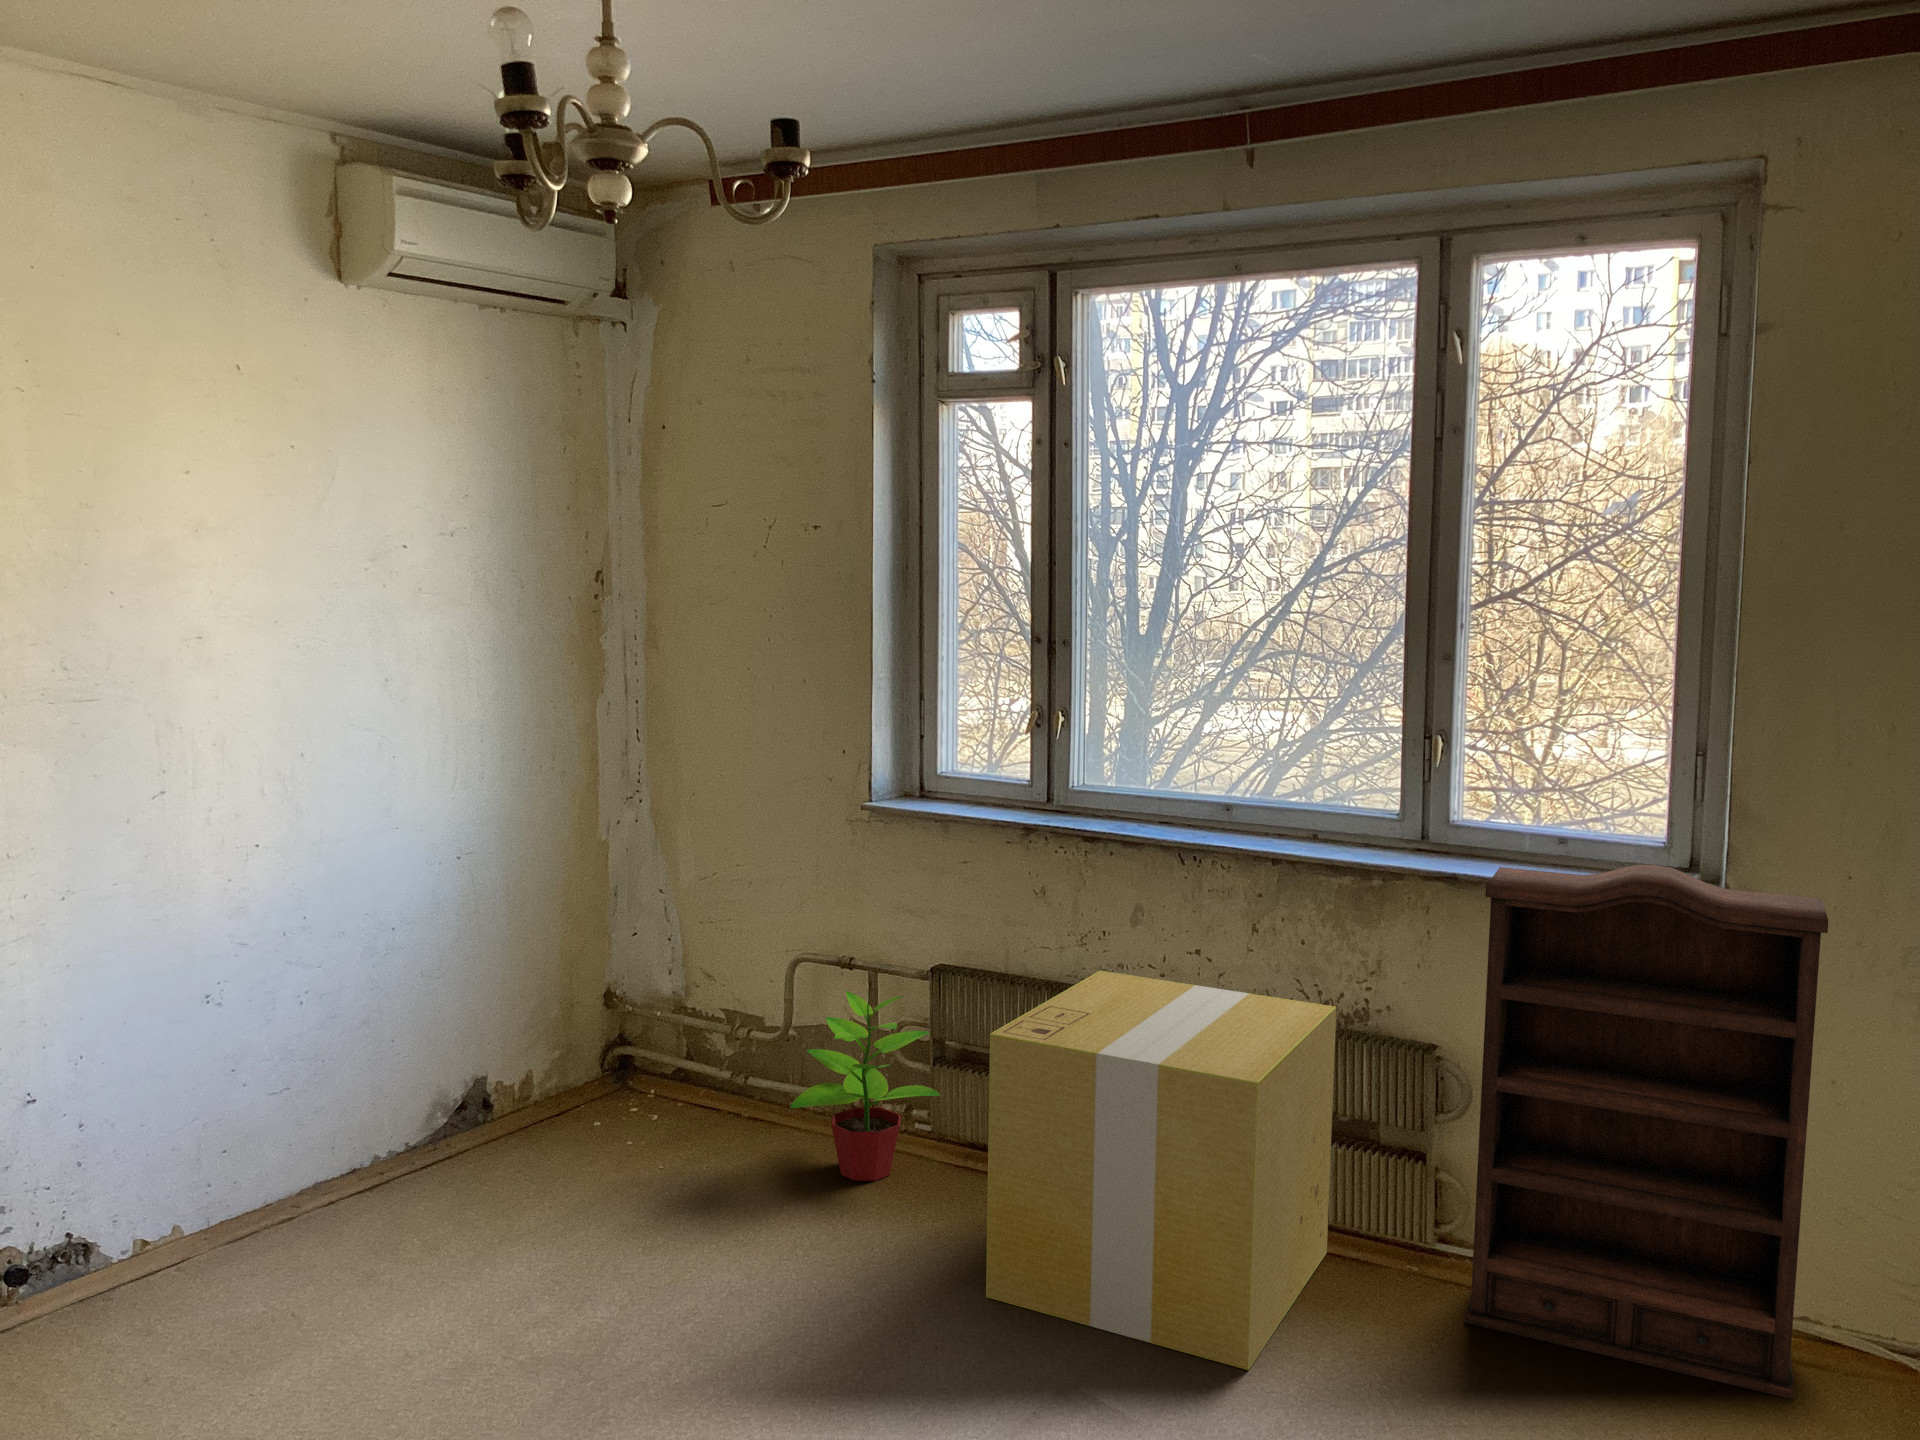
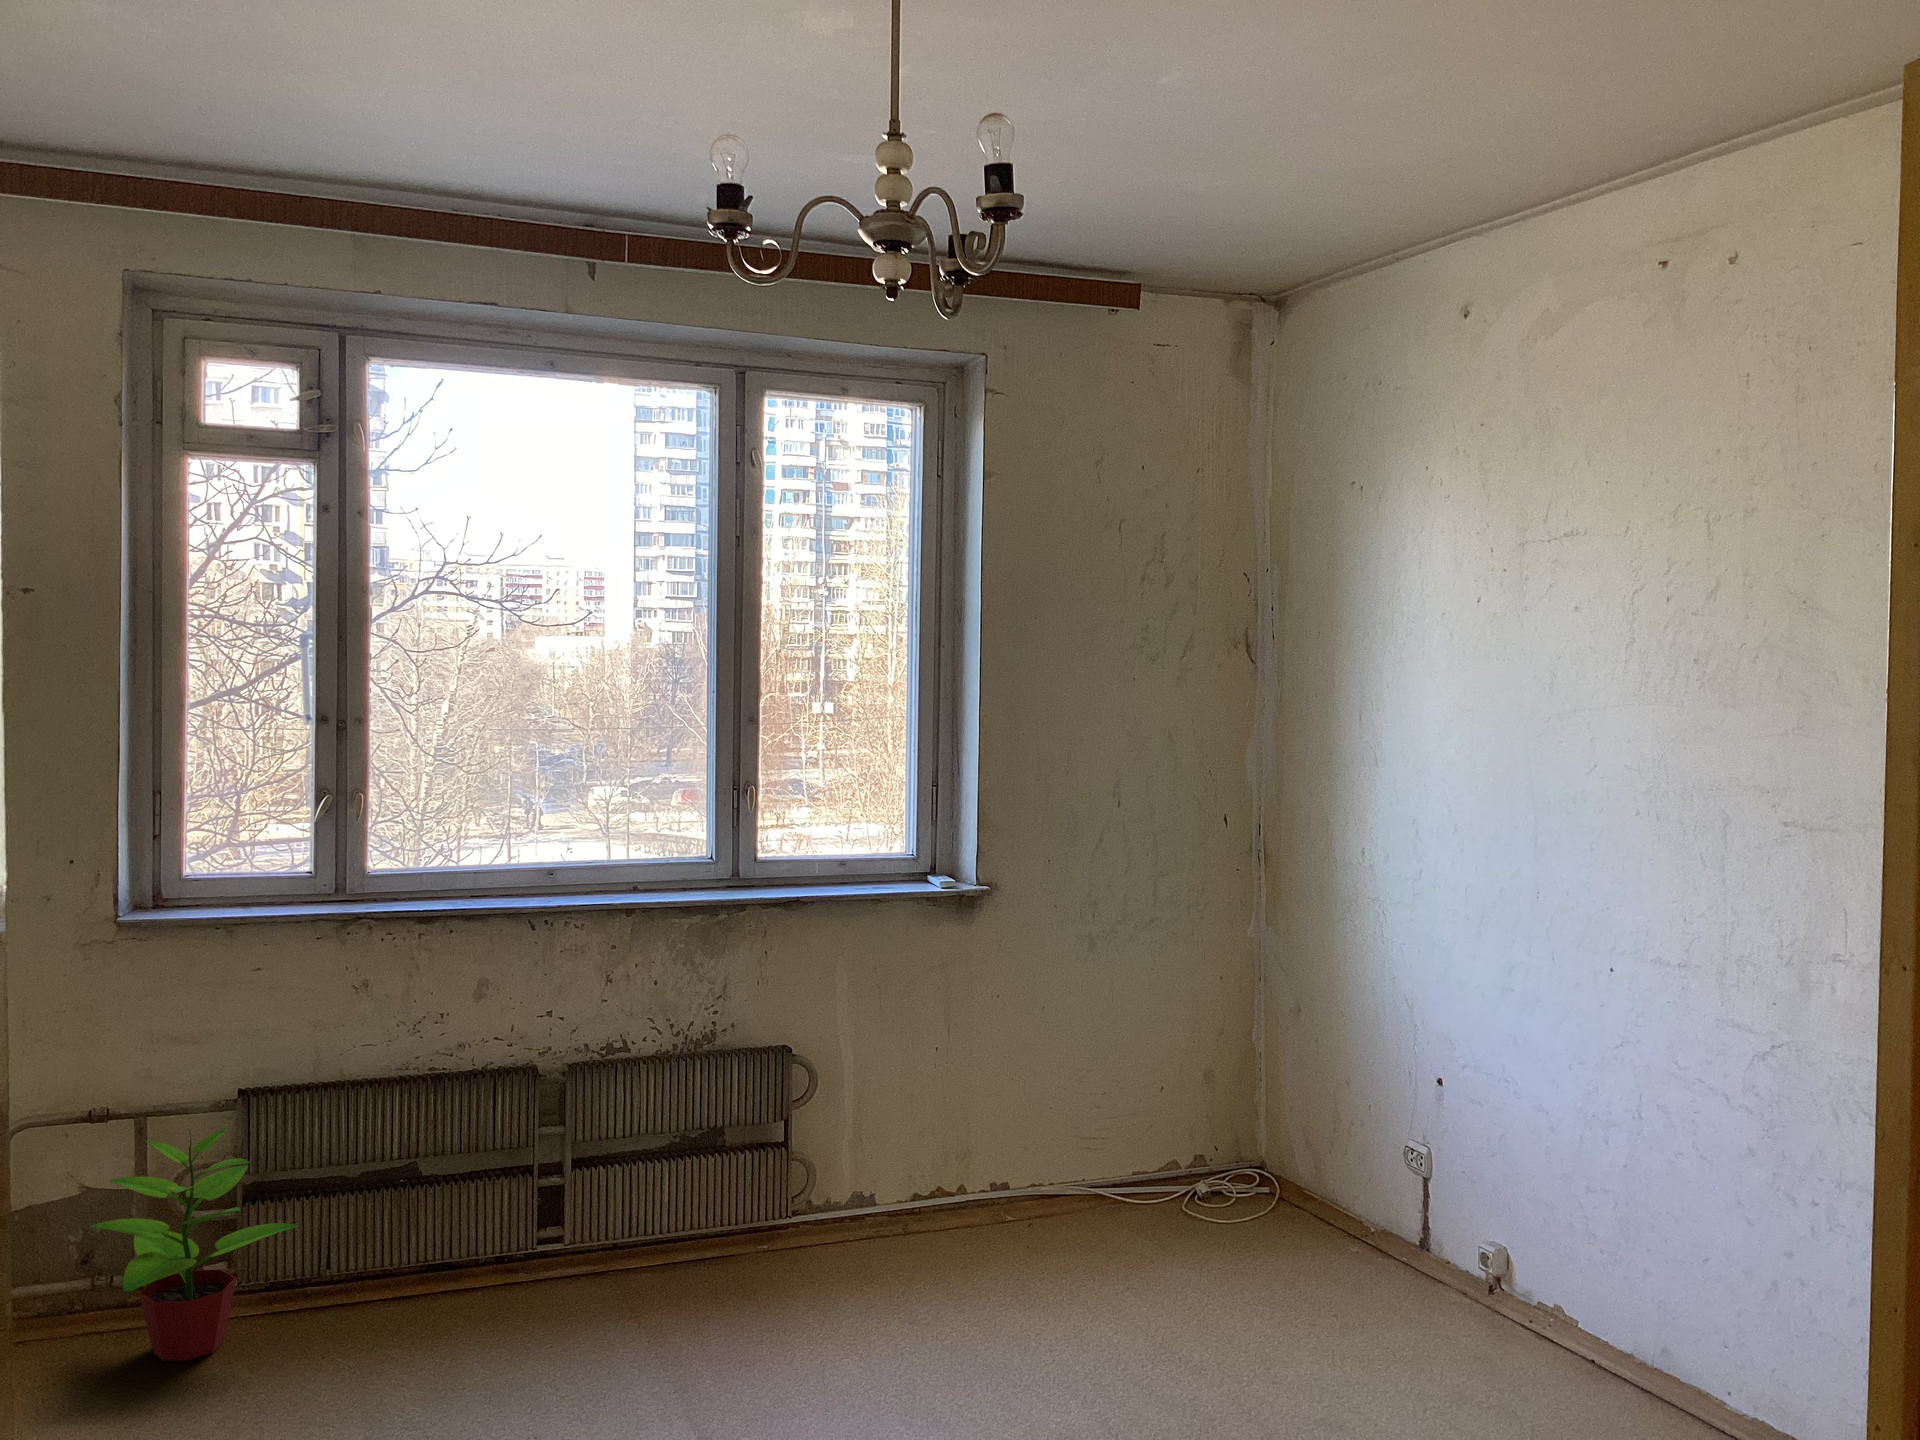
bookshelf: present [1464,865,1828,1399] -> none [824,871,1068,1266]
cardboard box: present [986,971,1336,1370] -> none [465,1032,757,1397]

